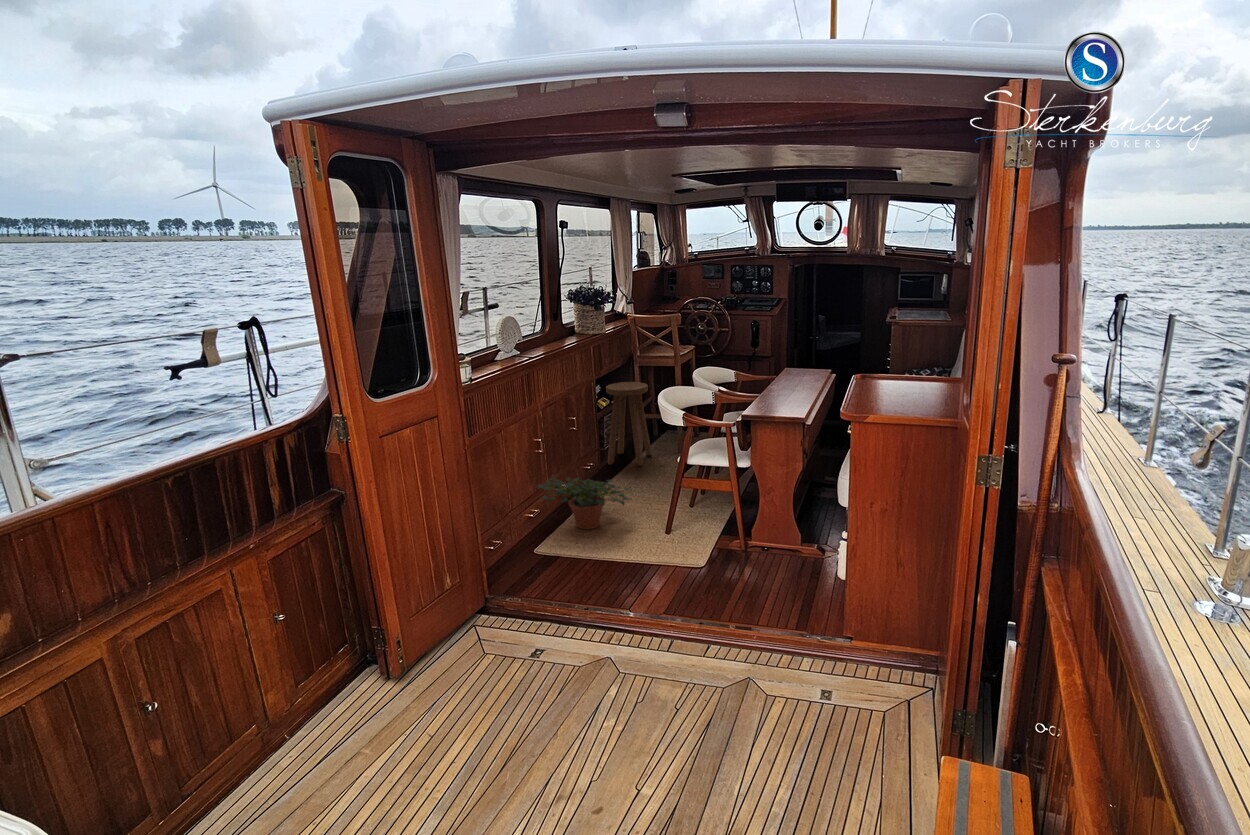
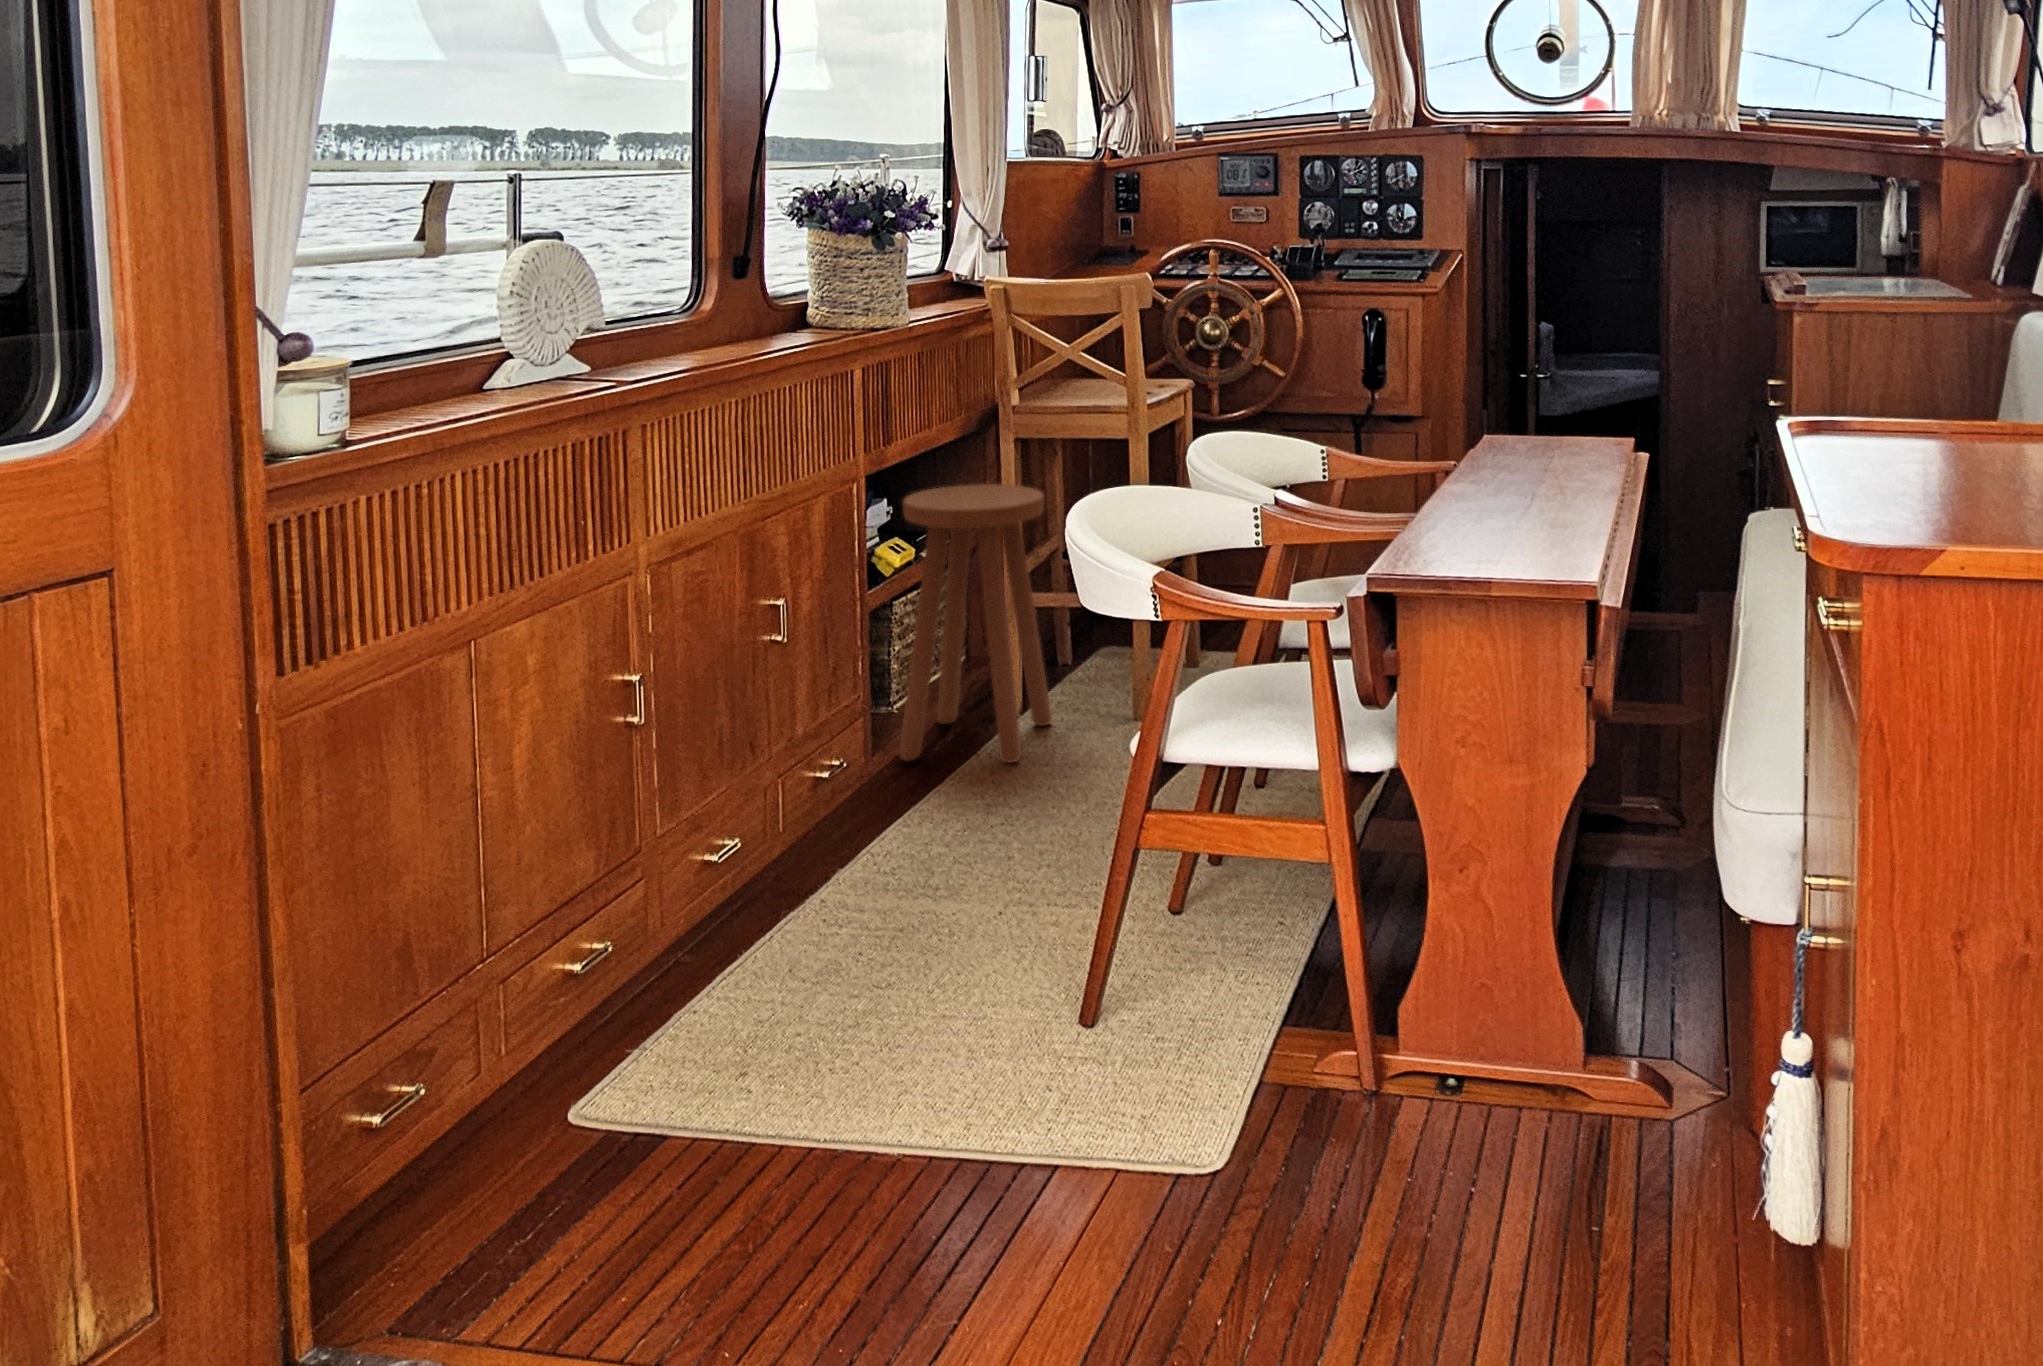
potted plant: present [538,477,632,529] -> none [601,814,975,1015]

